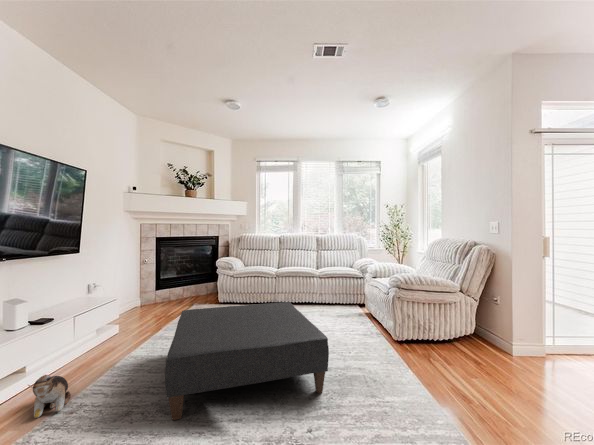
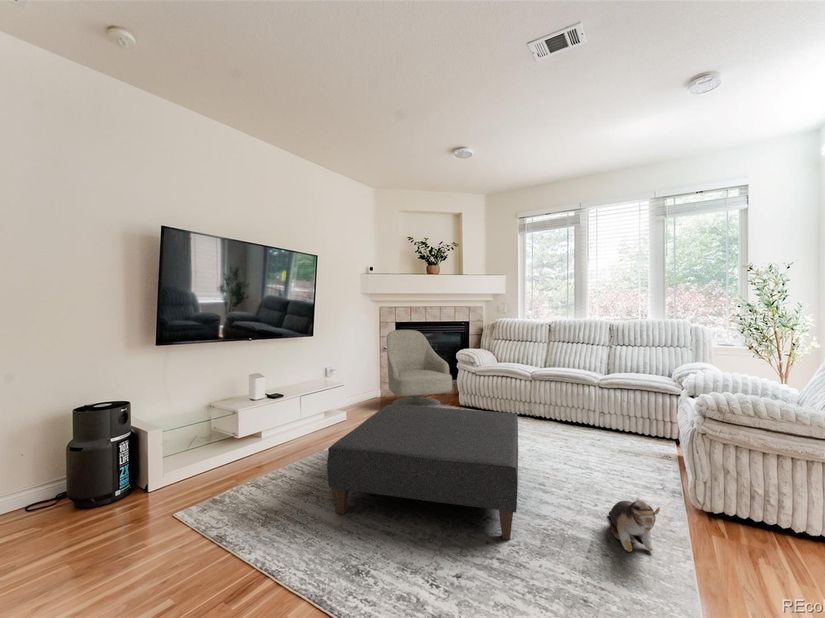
armchair: none [149,244,212,314] -> present [387,330,452,407]
plush toy: present [28,375,71,418] -> present [609,500,660,552]

